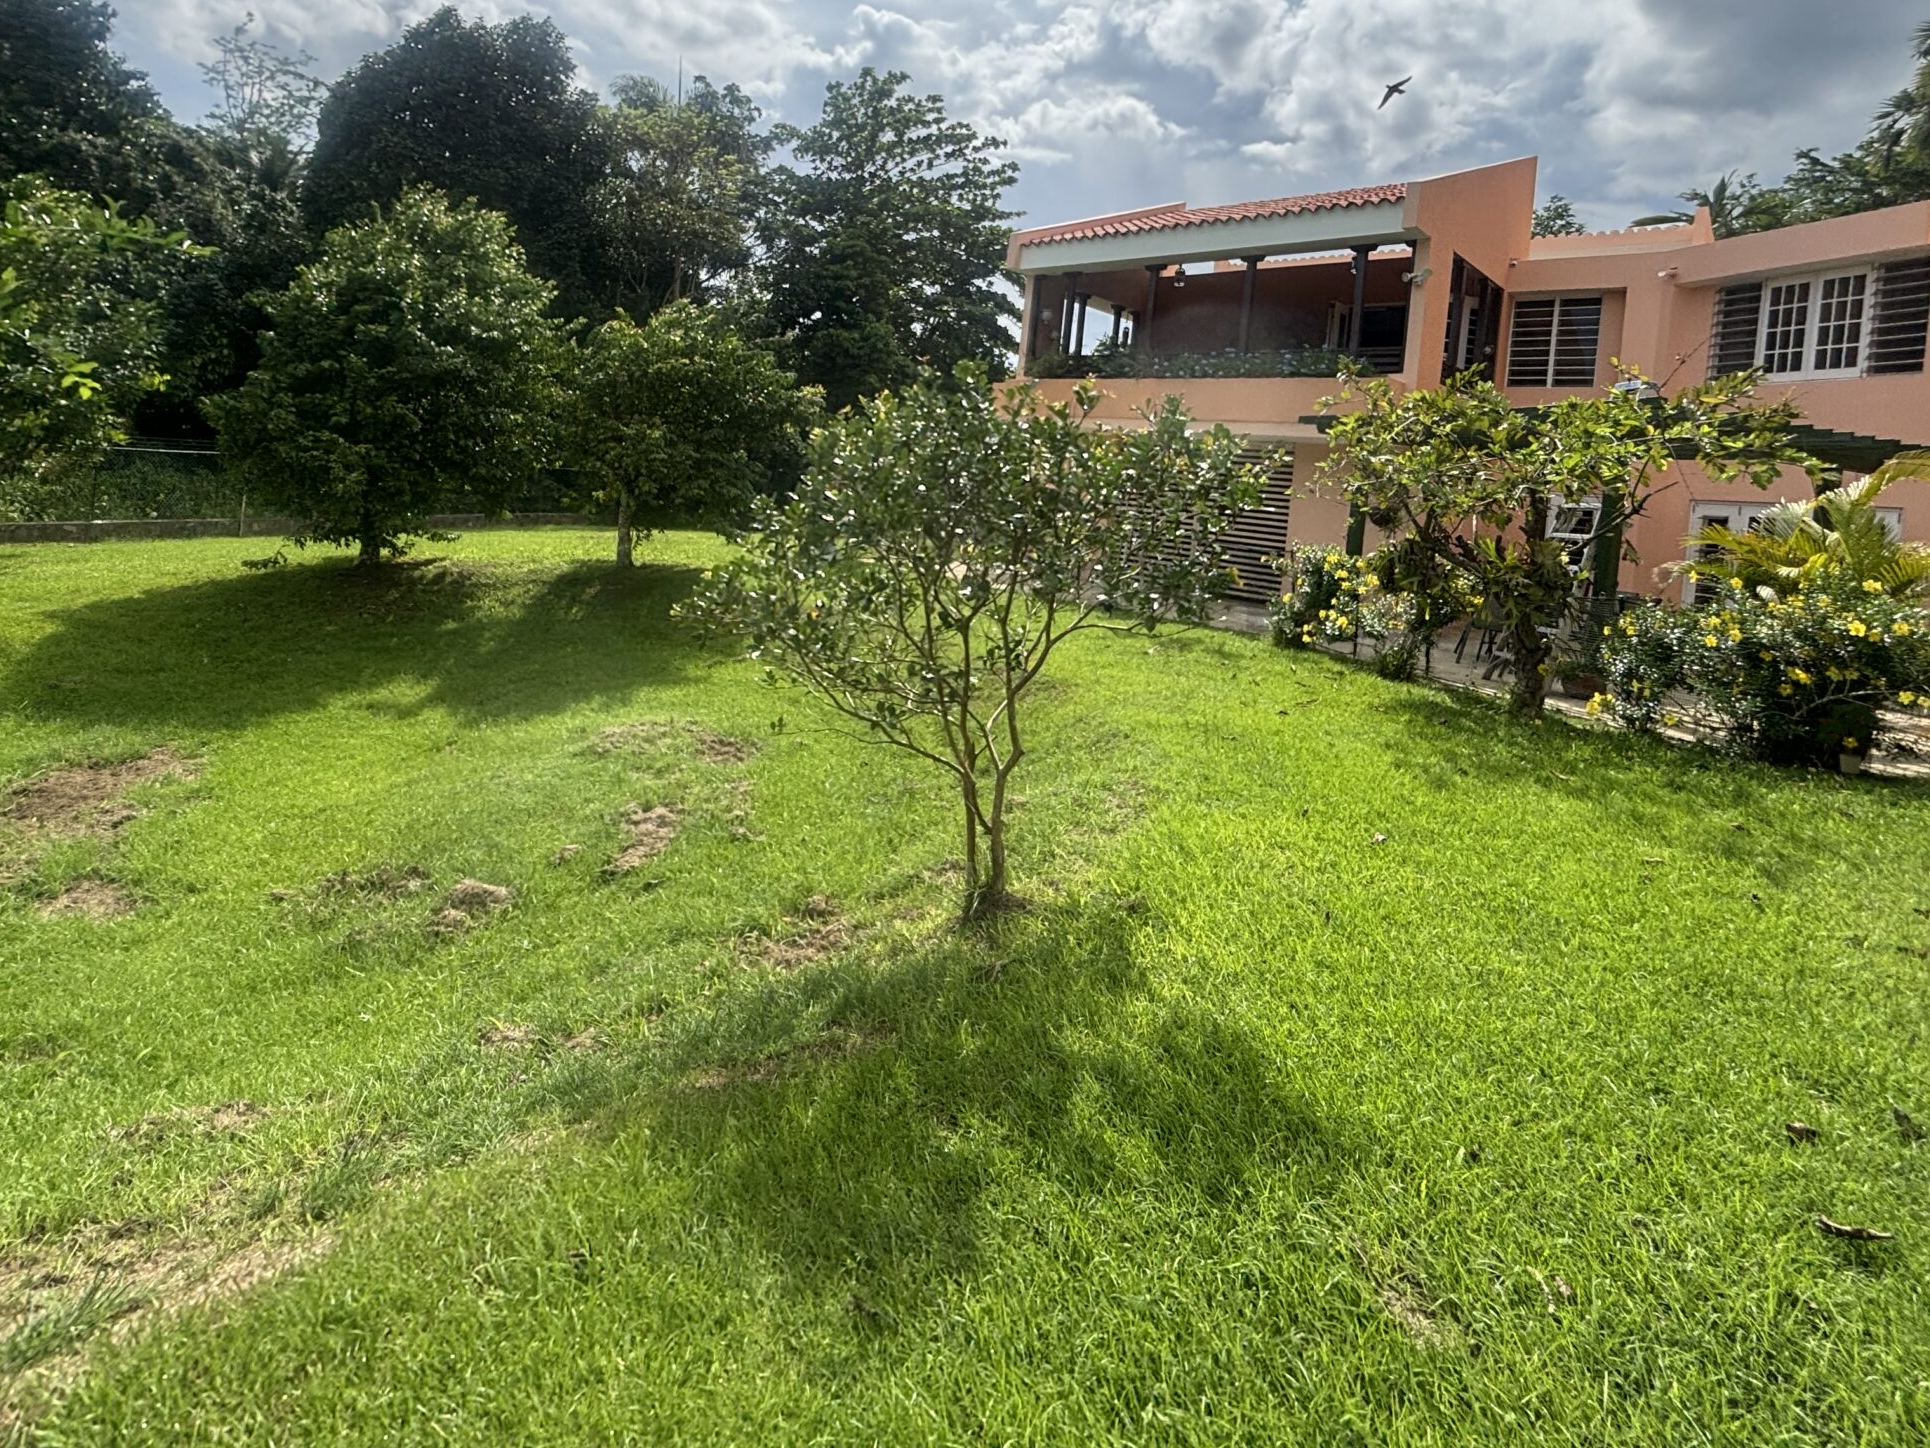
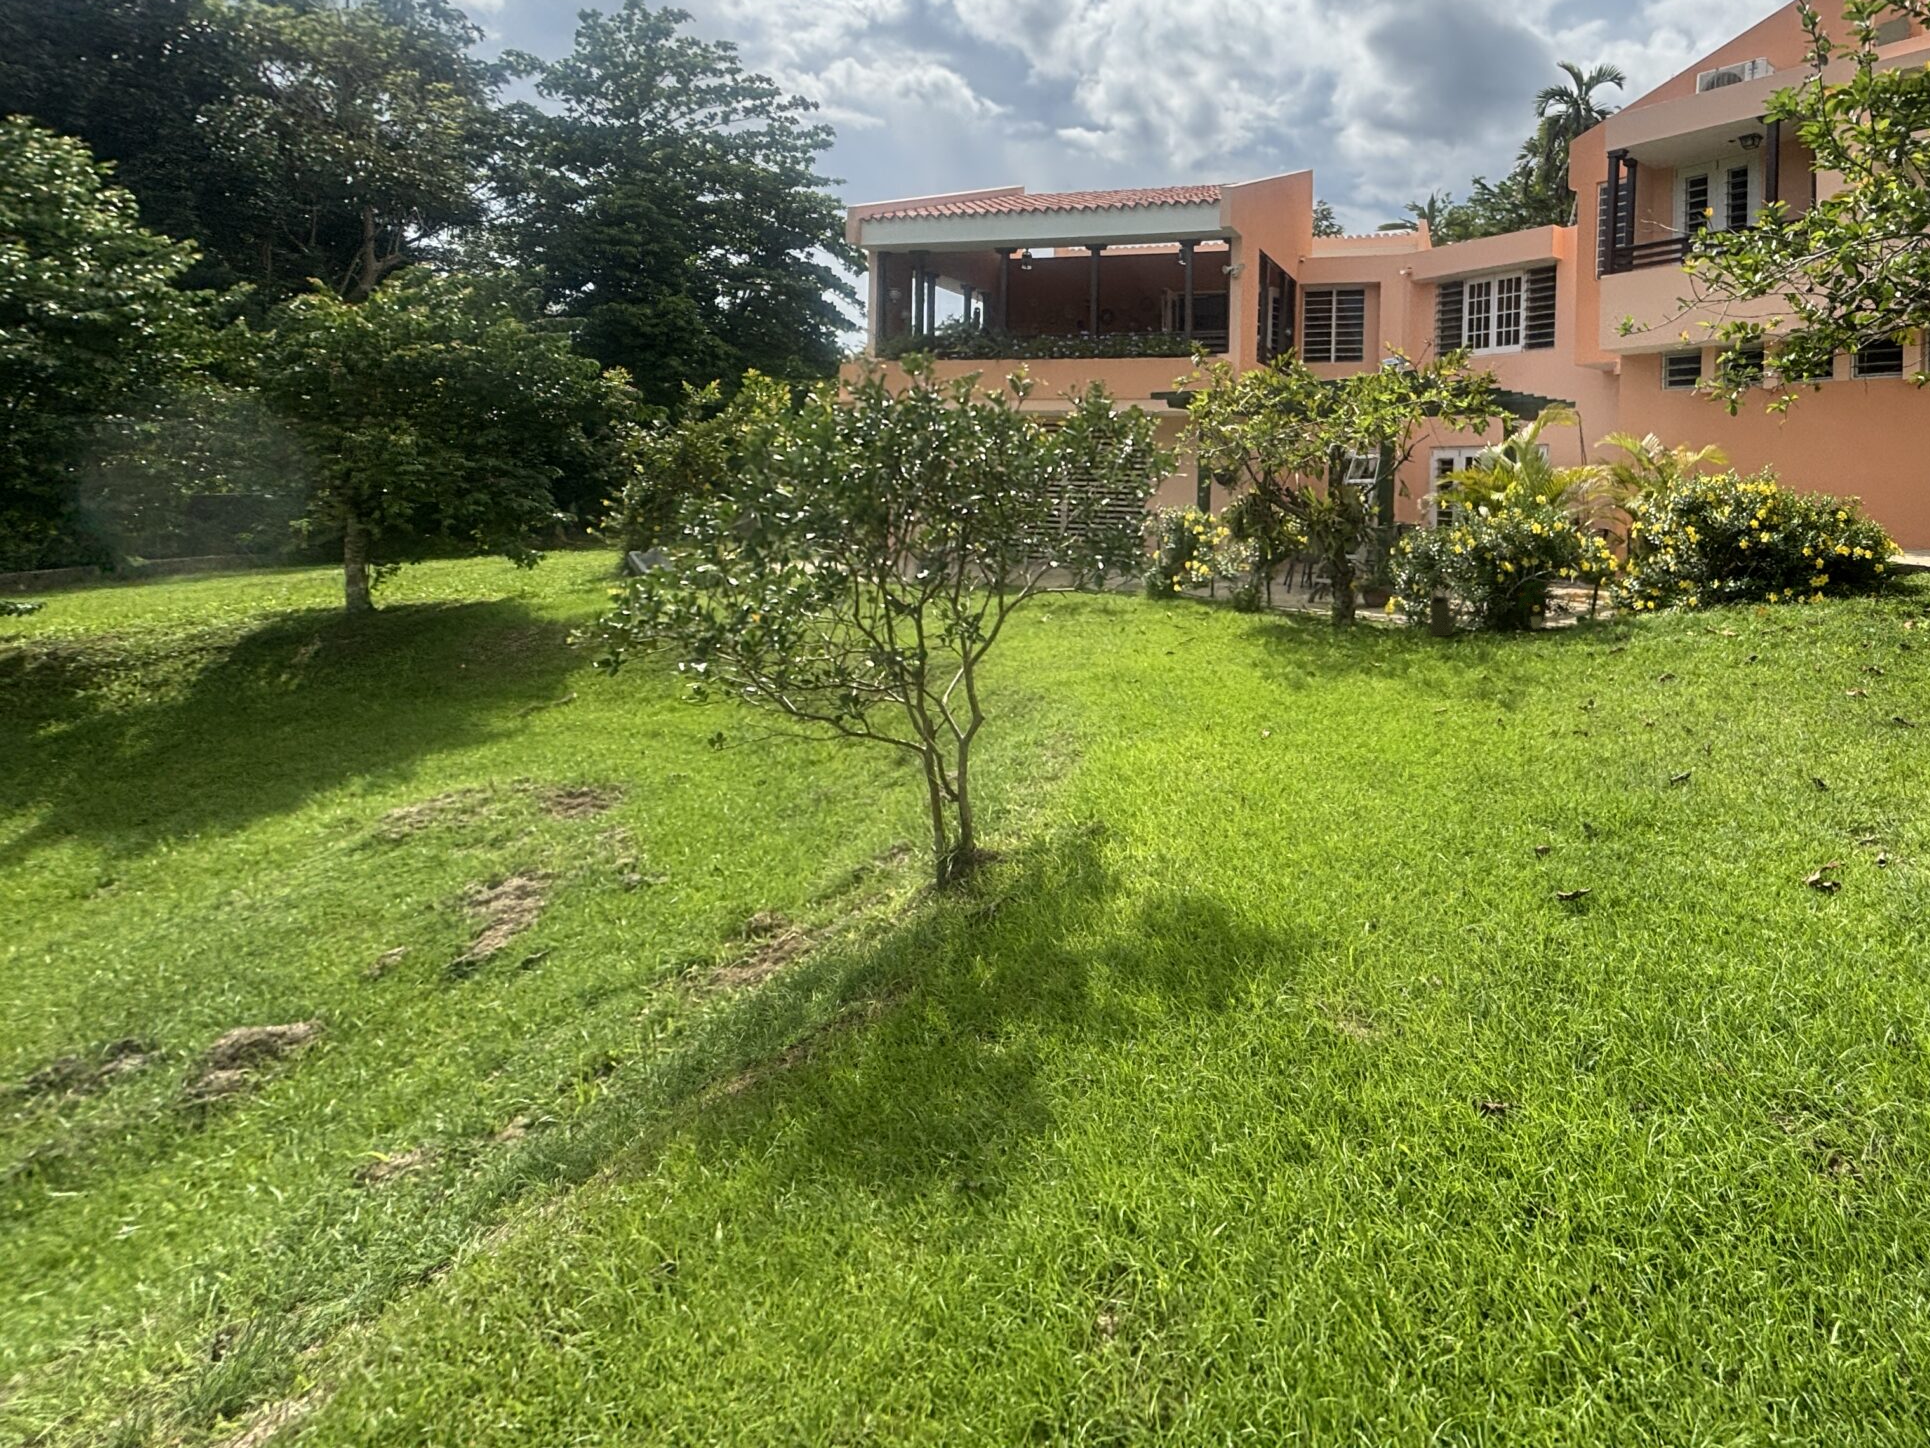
watering can: none [1648,691,1729,757] -> present [1425,589,1469,636]

